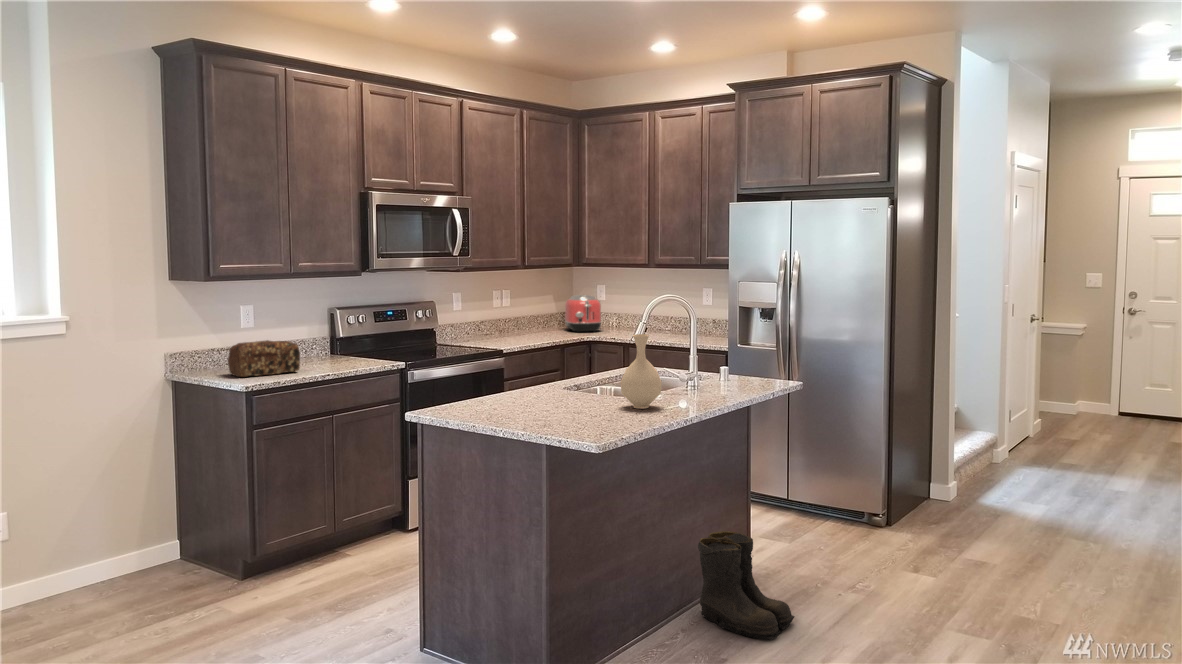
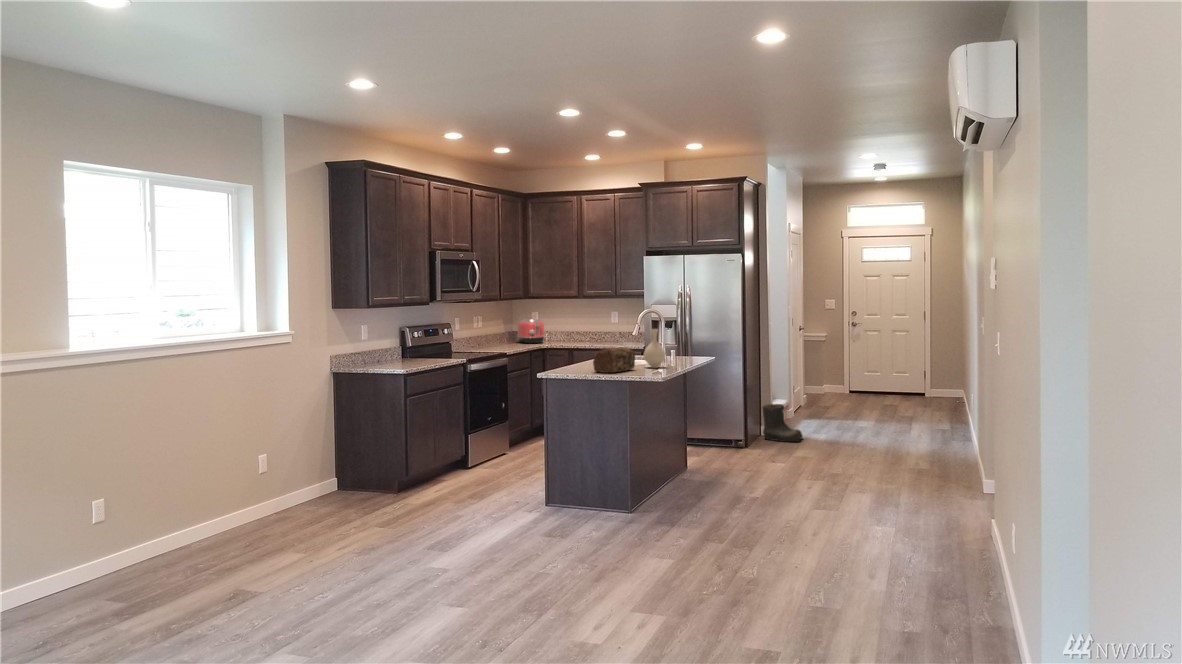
bread loaf: present [228,340,300,378] -> present [593,348,635,373]
boots: present [698,531,795,640] -> present [762,404,802,442]

